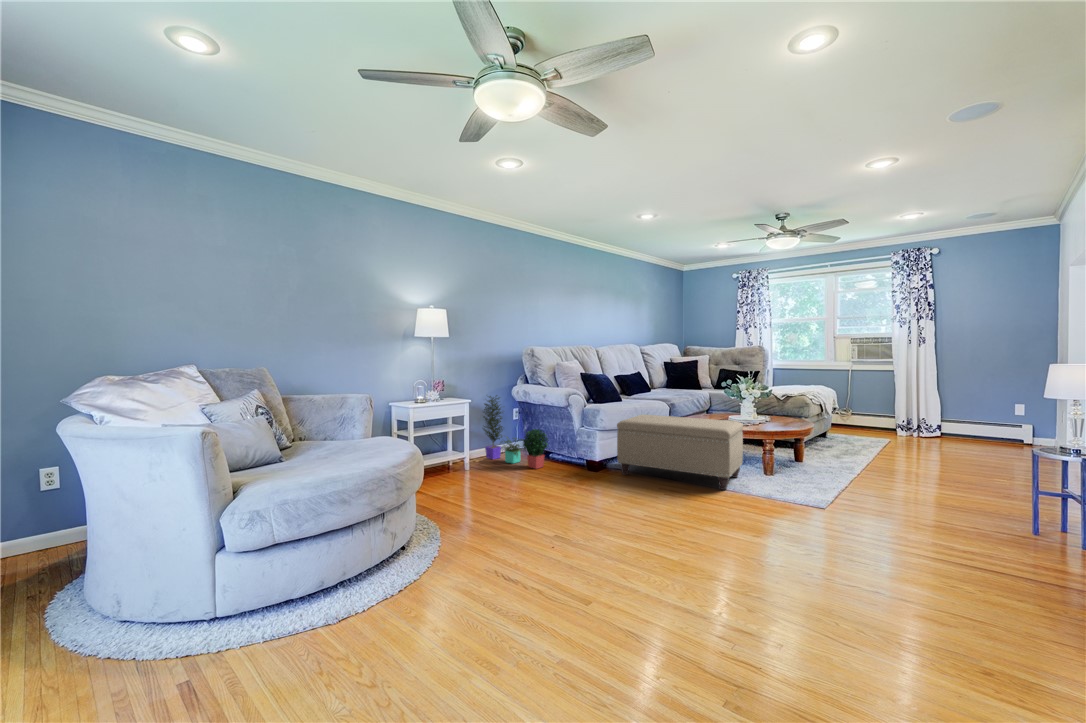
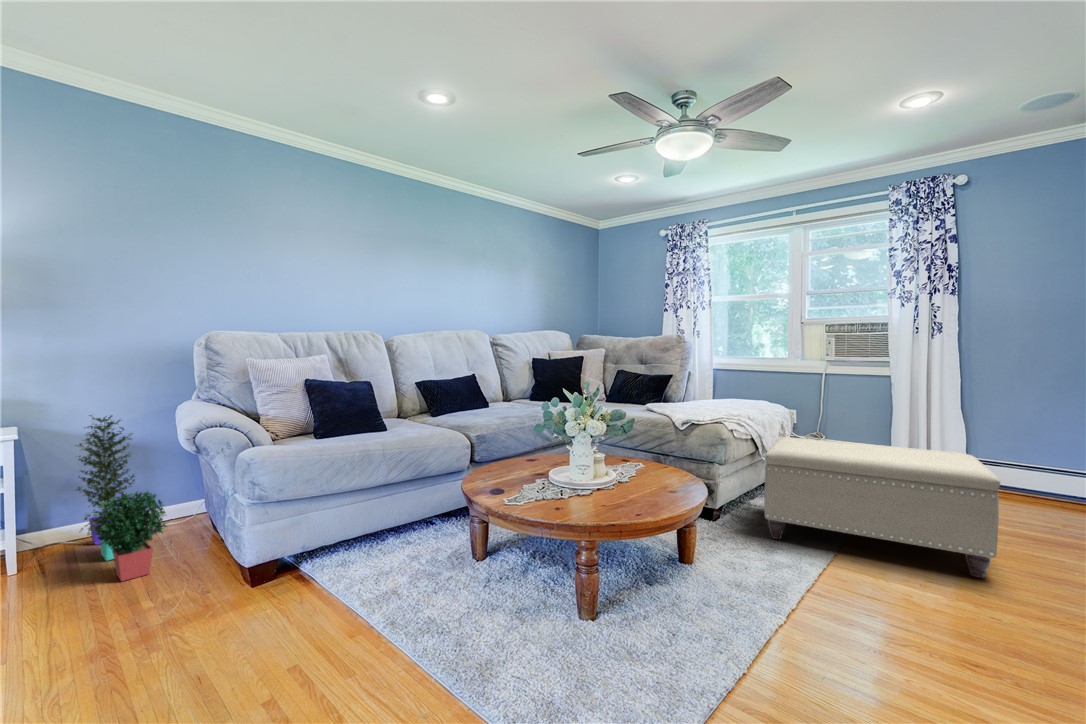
ottoman: present [617,415,743,490] -> present [764,437,1000,578]

